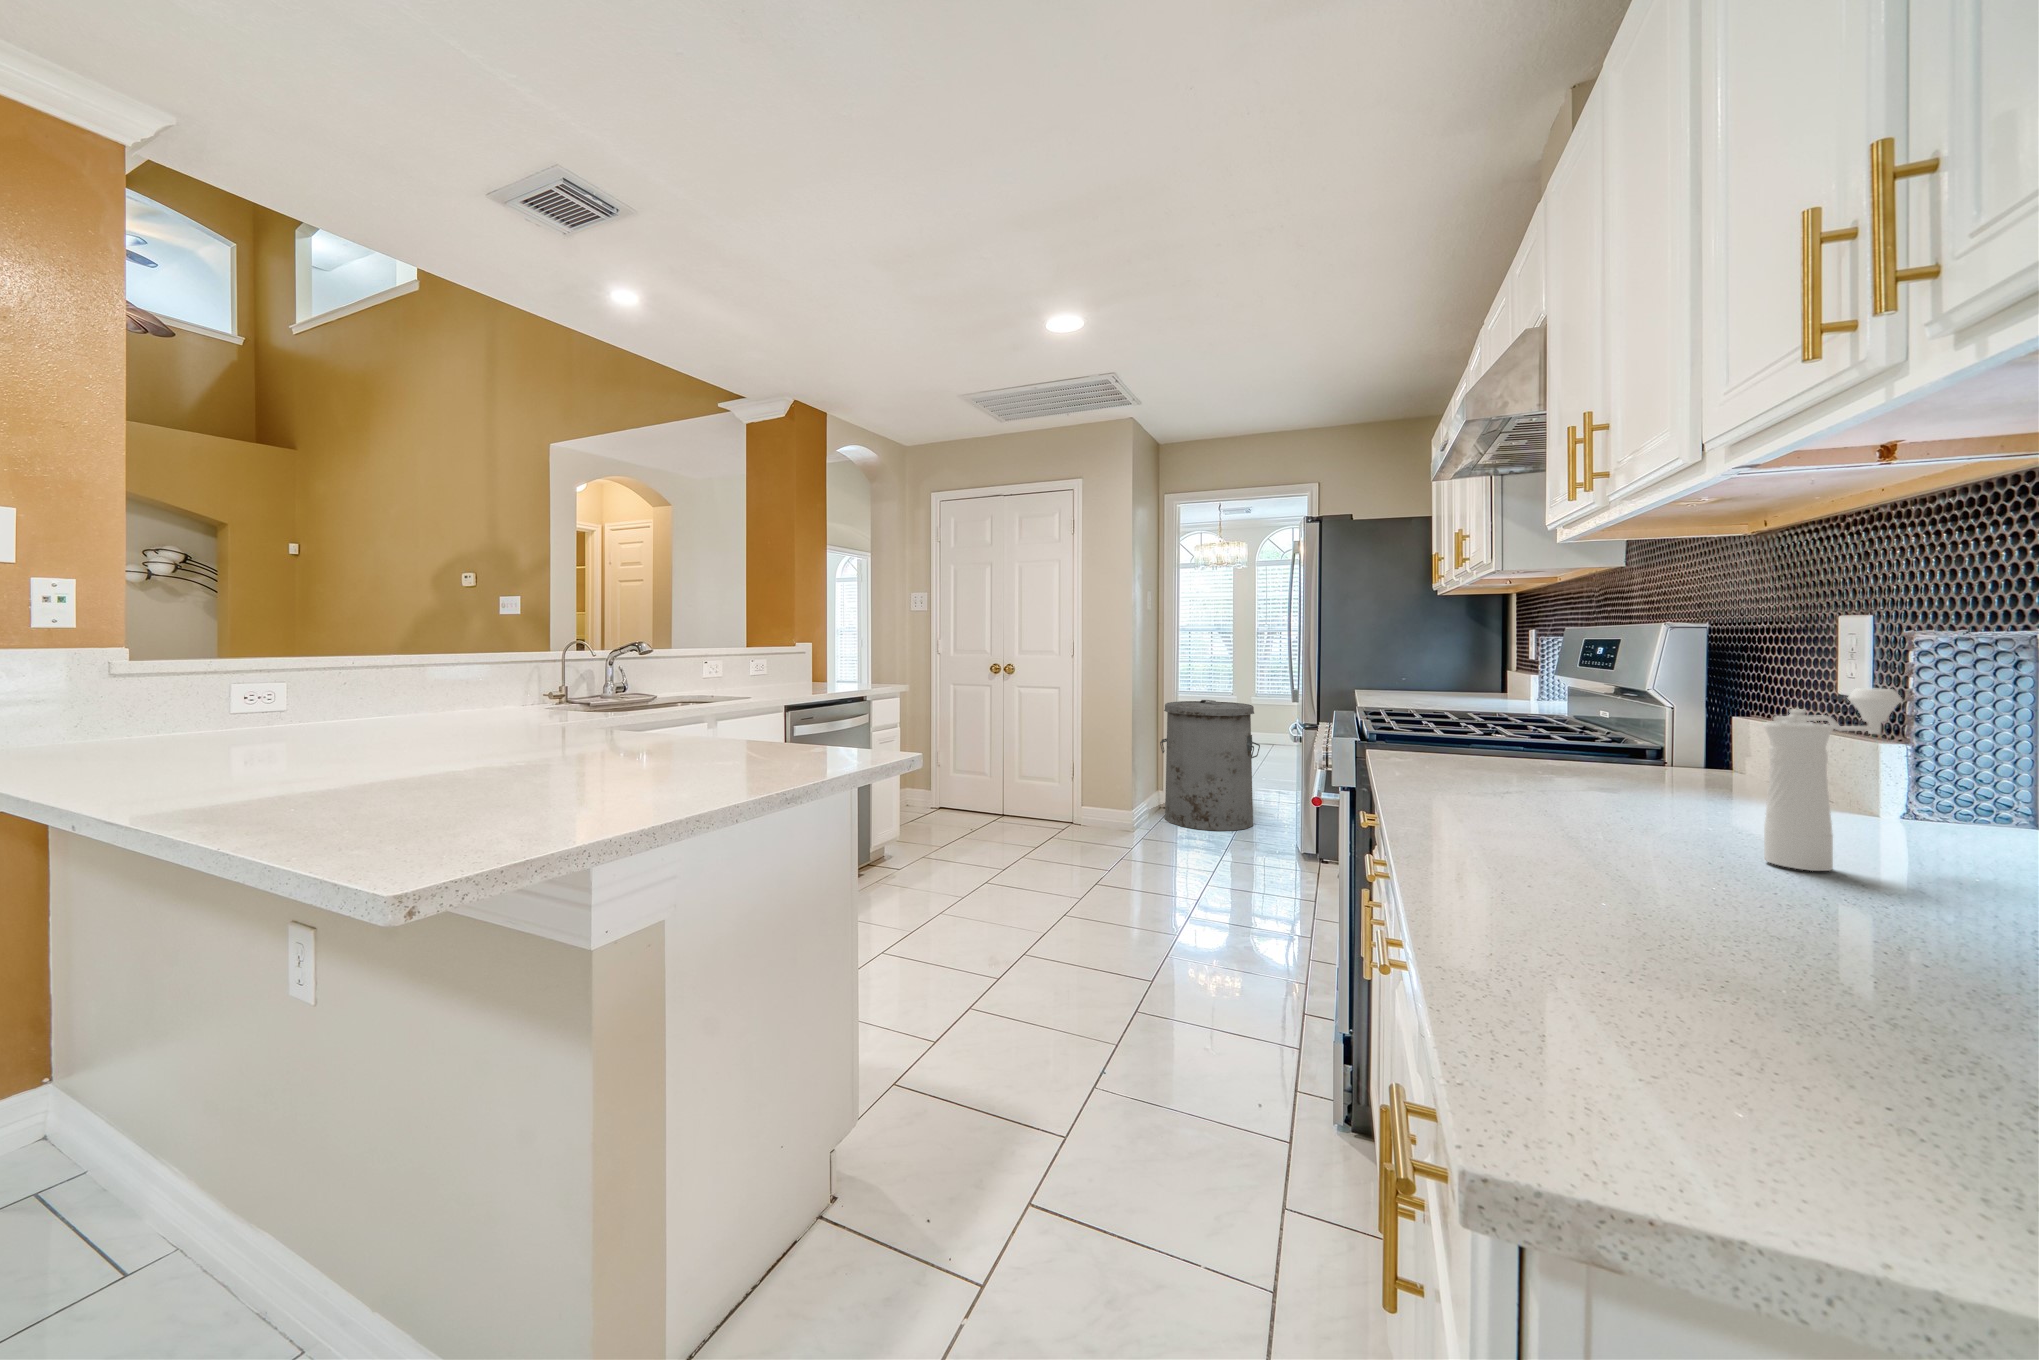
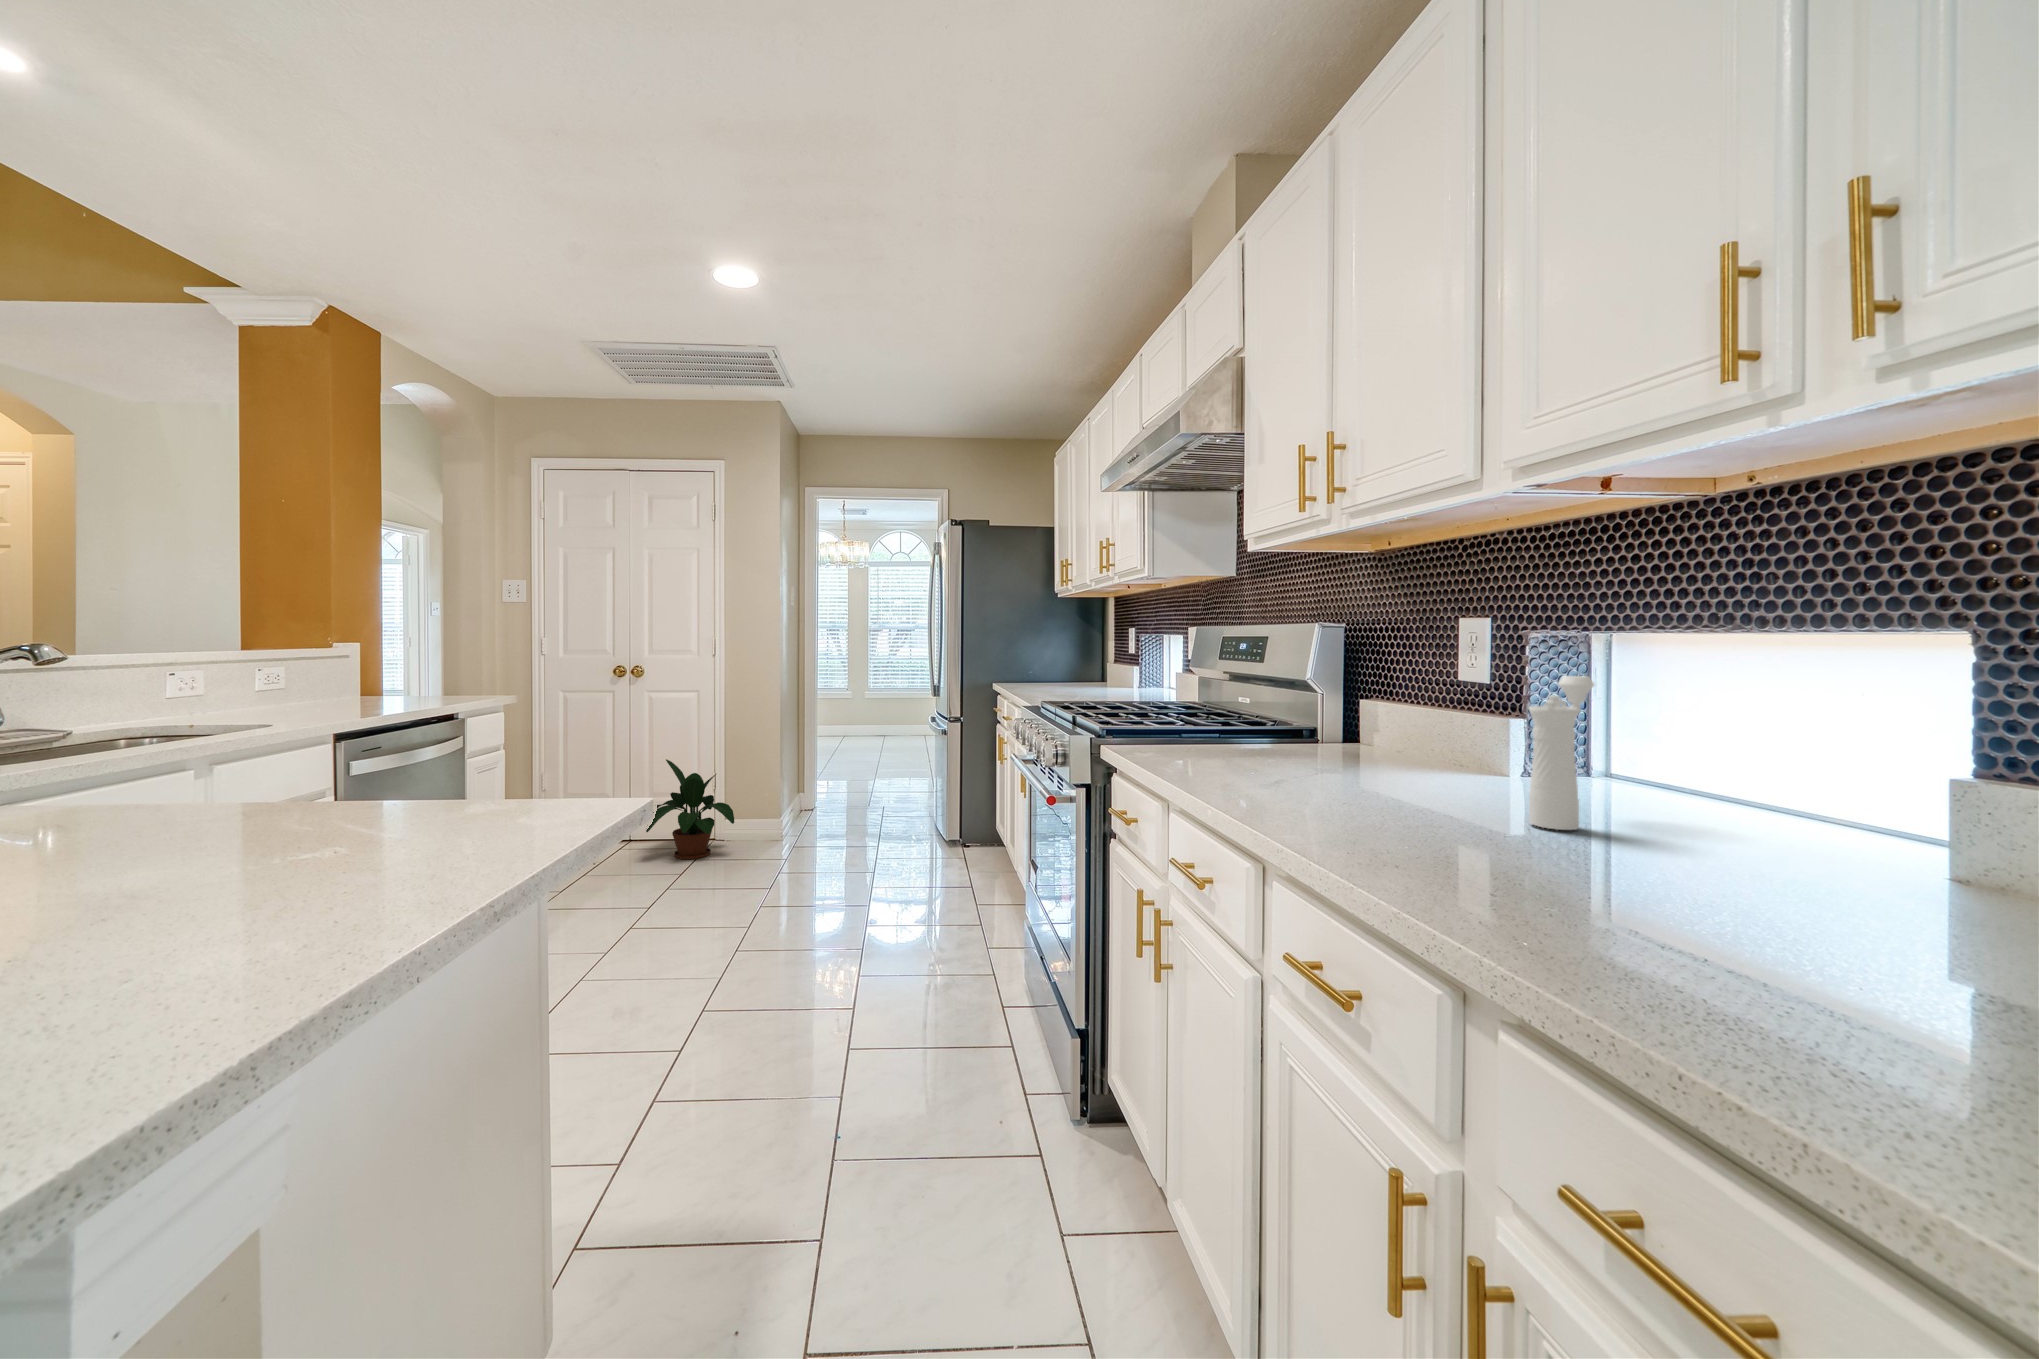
trash can: present [1160,700,1260,831] -> none [804,697,899,828]
potted plant: none [1011,746,1085,837] -> present [646,759,734,859]

